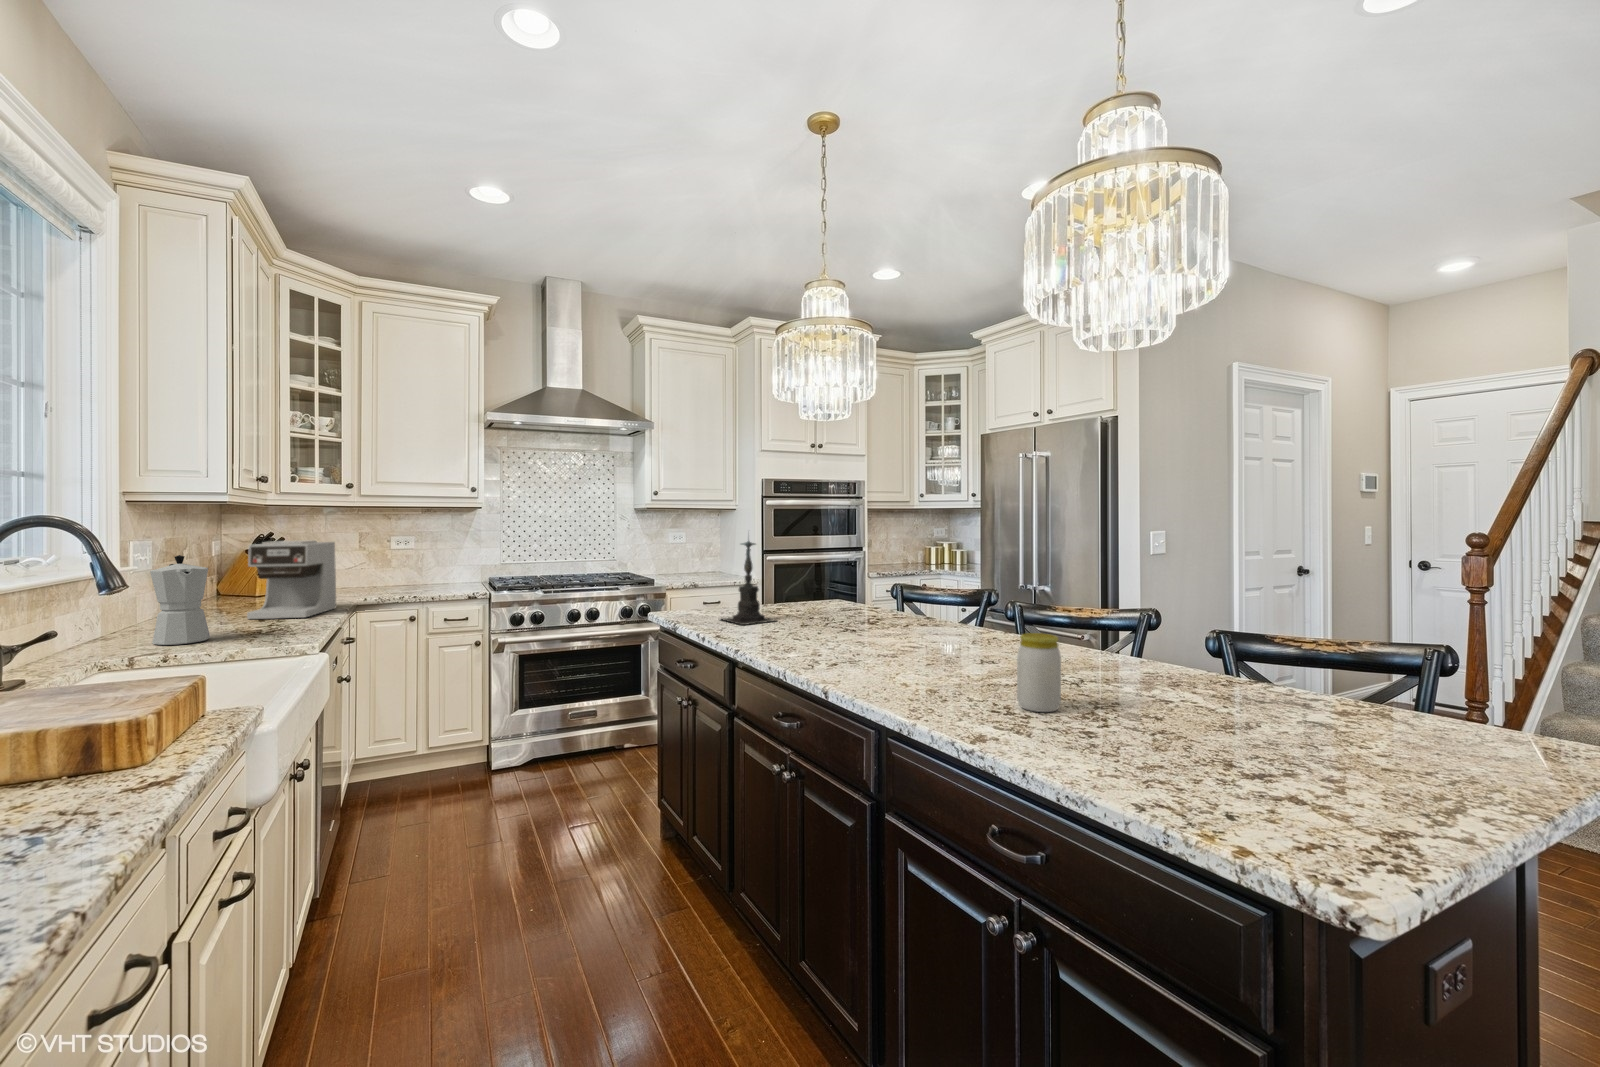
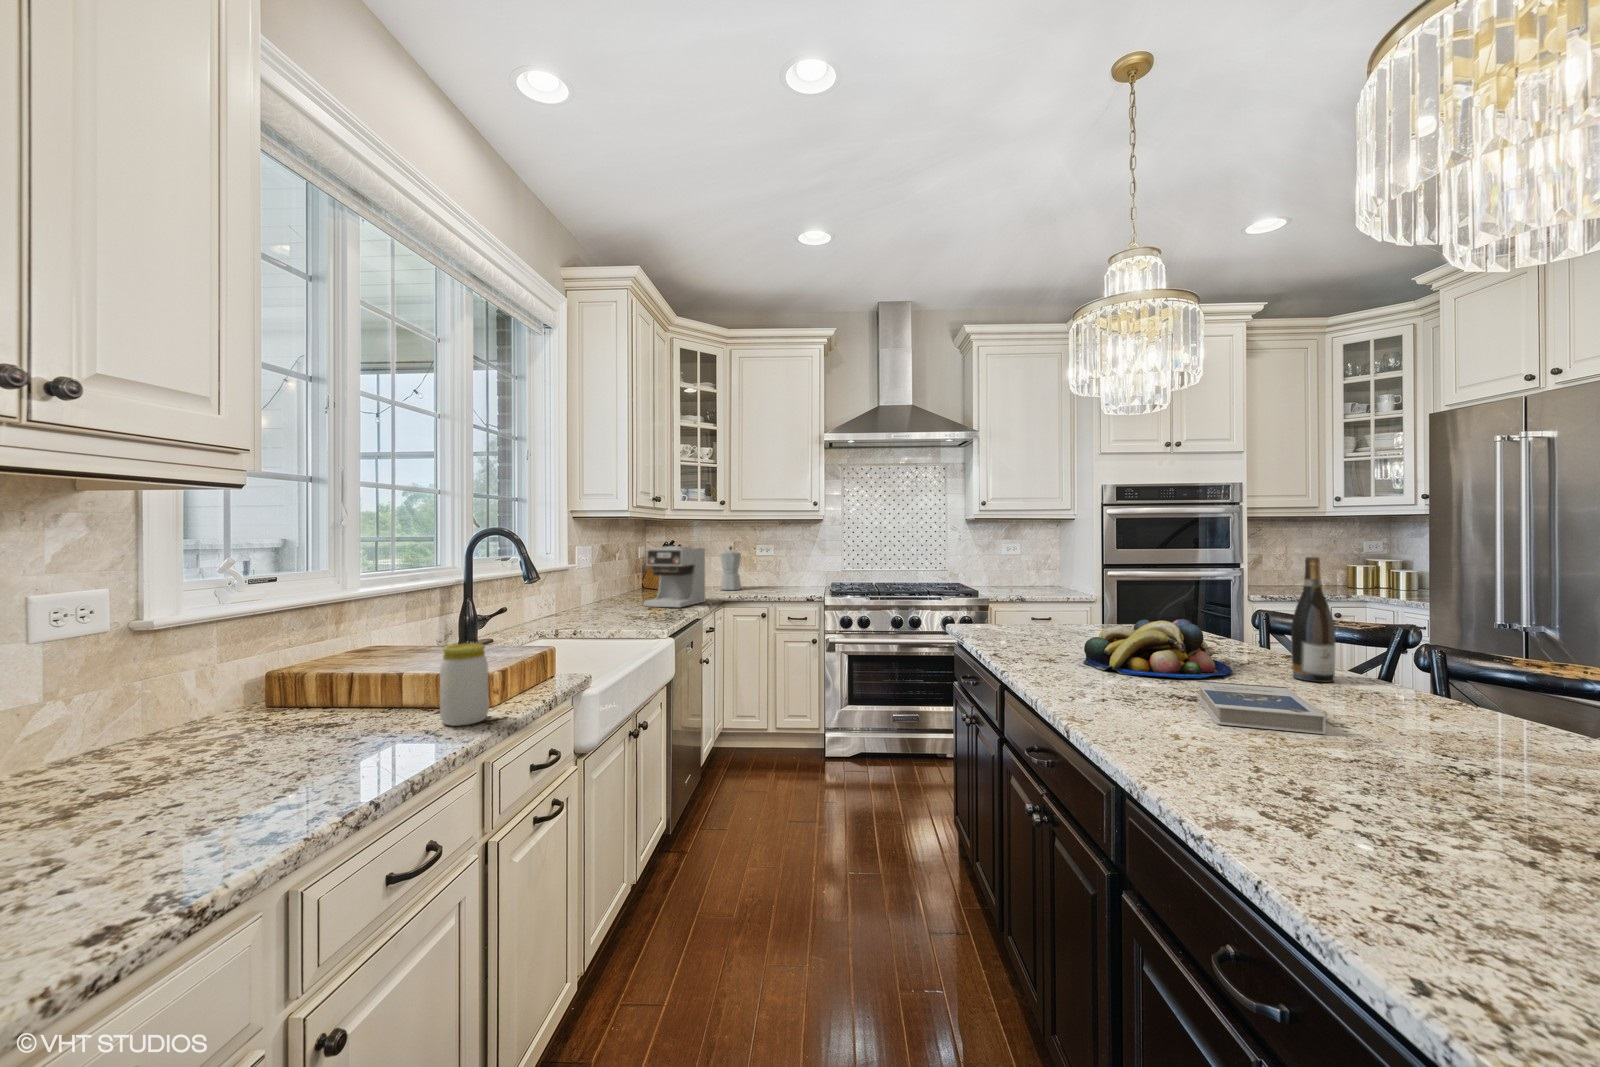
candle holder: present [722,540,774,625] -> none [1019,538,1089,644]
wine bottle: none [924,546,950,636] -> present [1291,557,1336,683]
moka pot: present [150,555,210,645] -> present [720,547,741,590]
fruit bowl: none [784,596,888,644] -> present [1083,619,1232,678]
jar: present [1017,633,1061,712] -> present [440,643,489,726]
hardback book: none [875,641,960,673] -> present [1196,681,1326,734]

